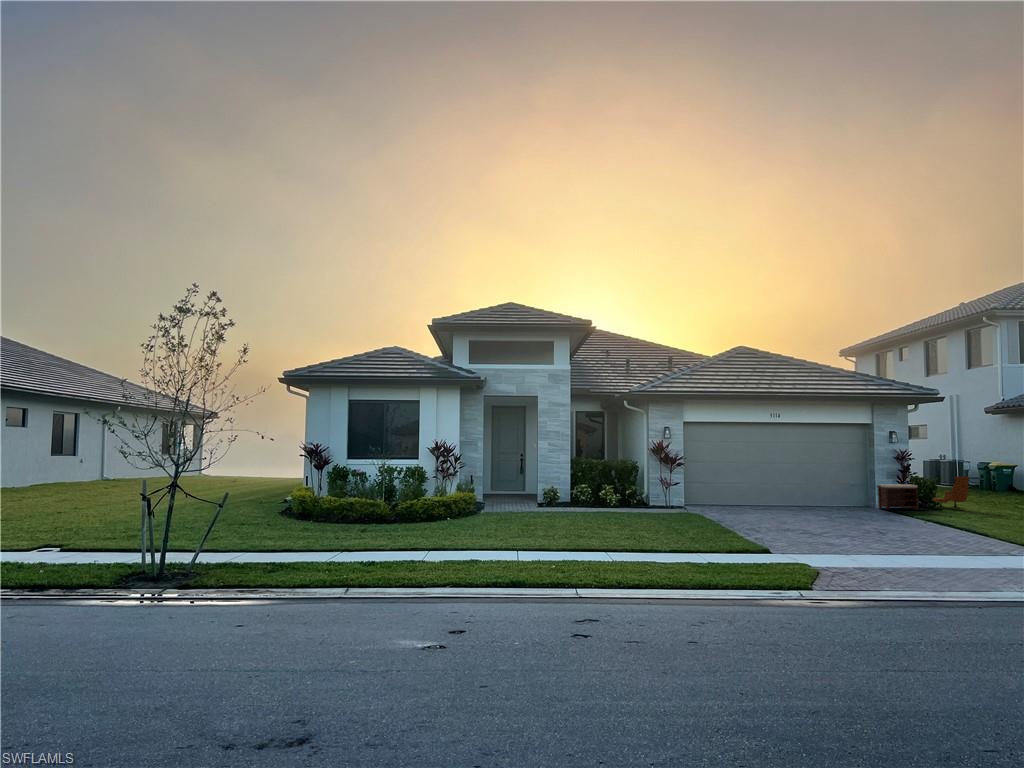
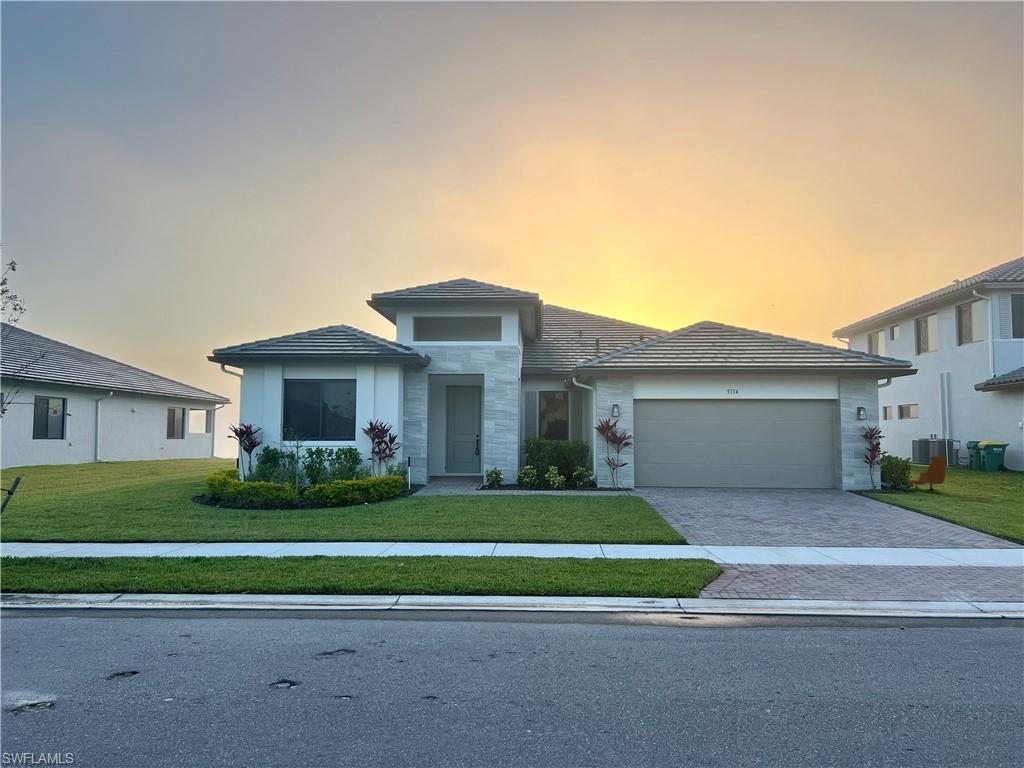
bench: present [877,485,918,509] -> none [844,465,890,492]

